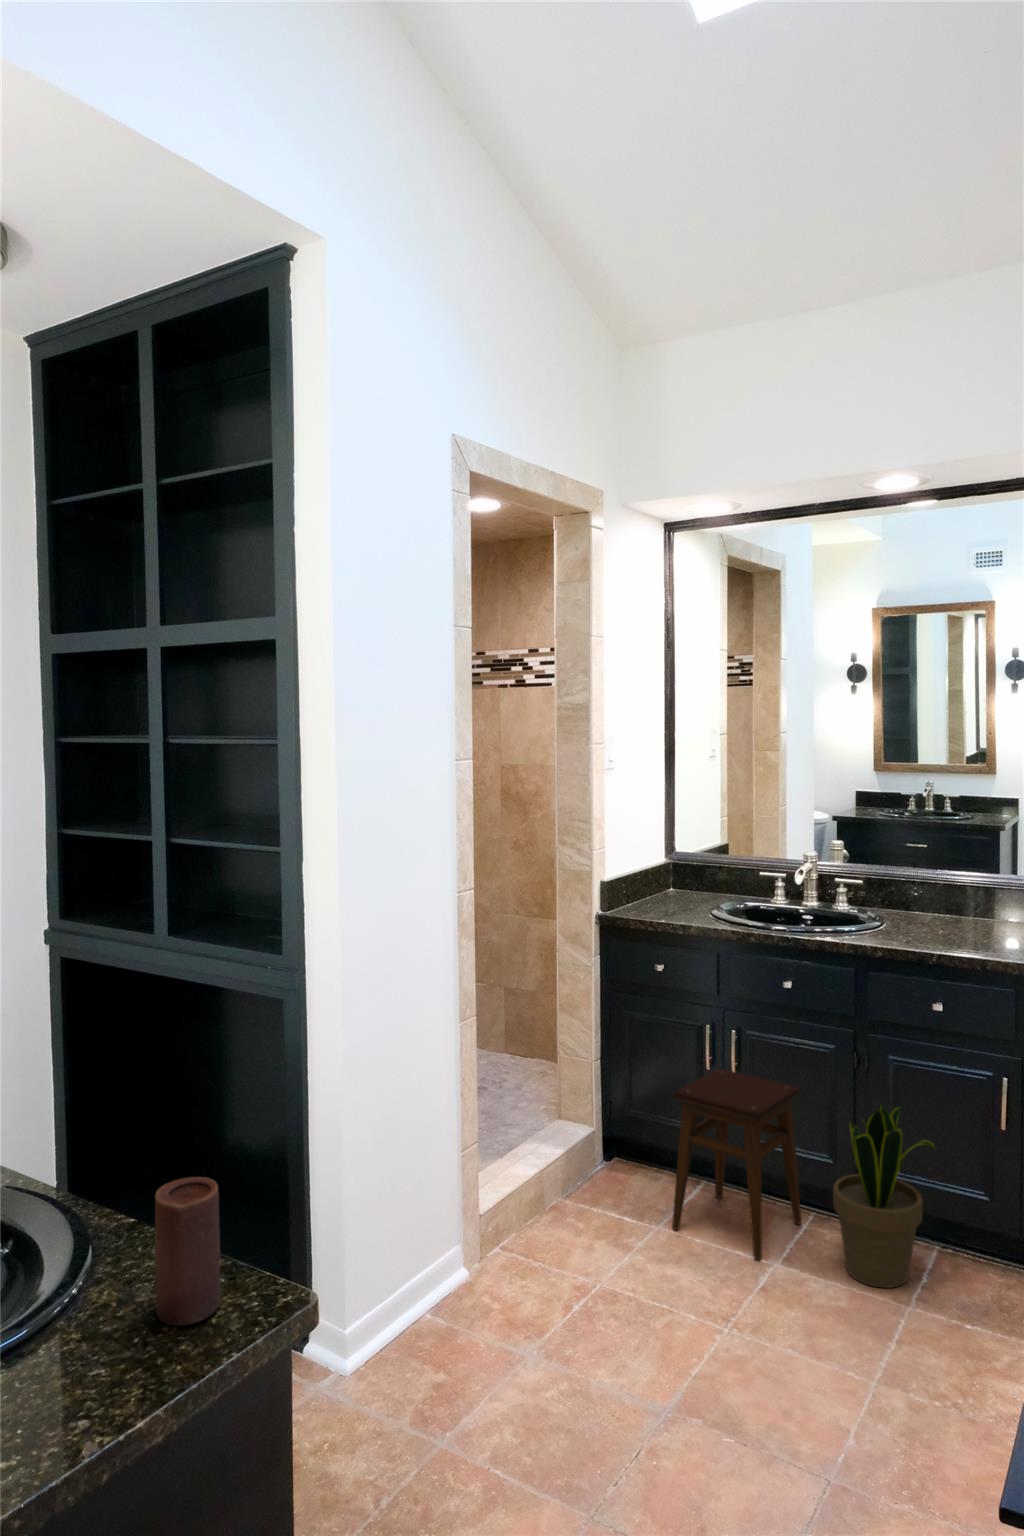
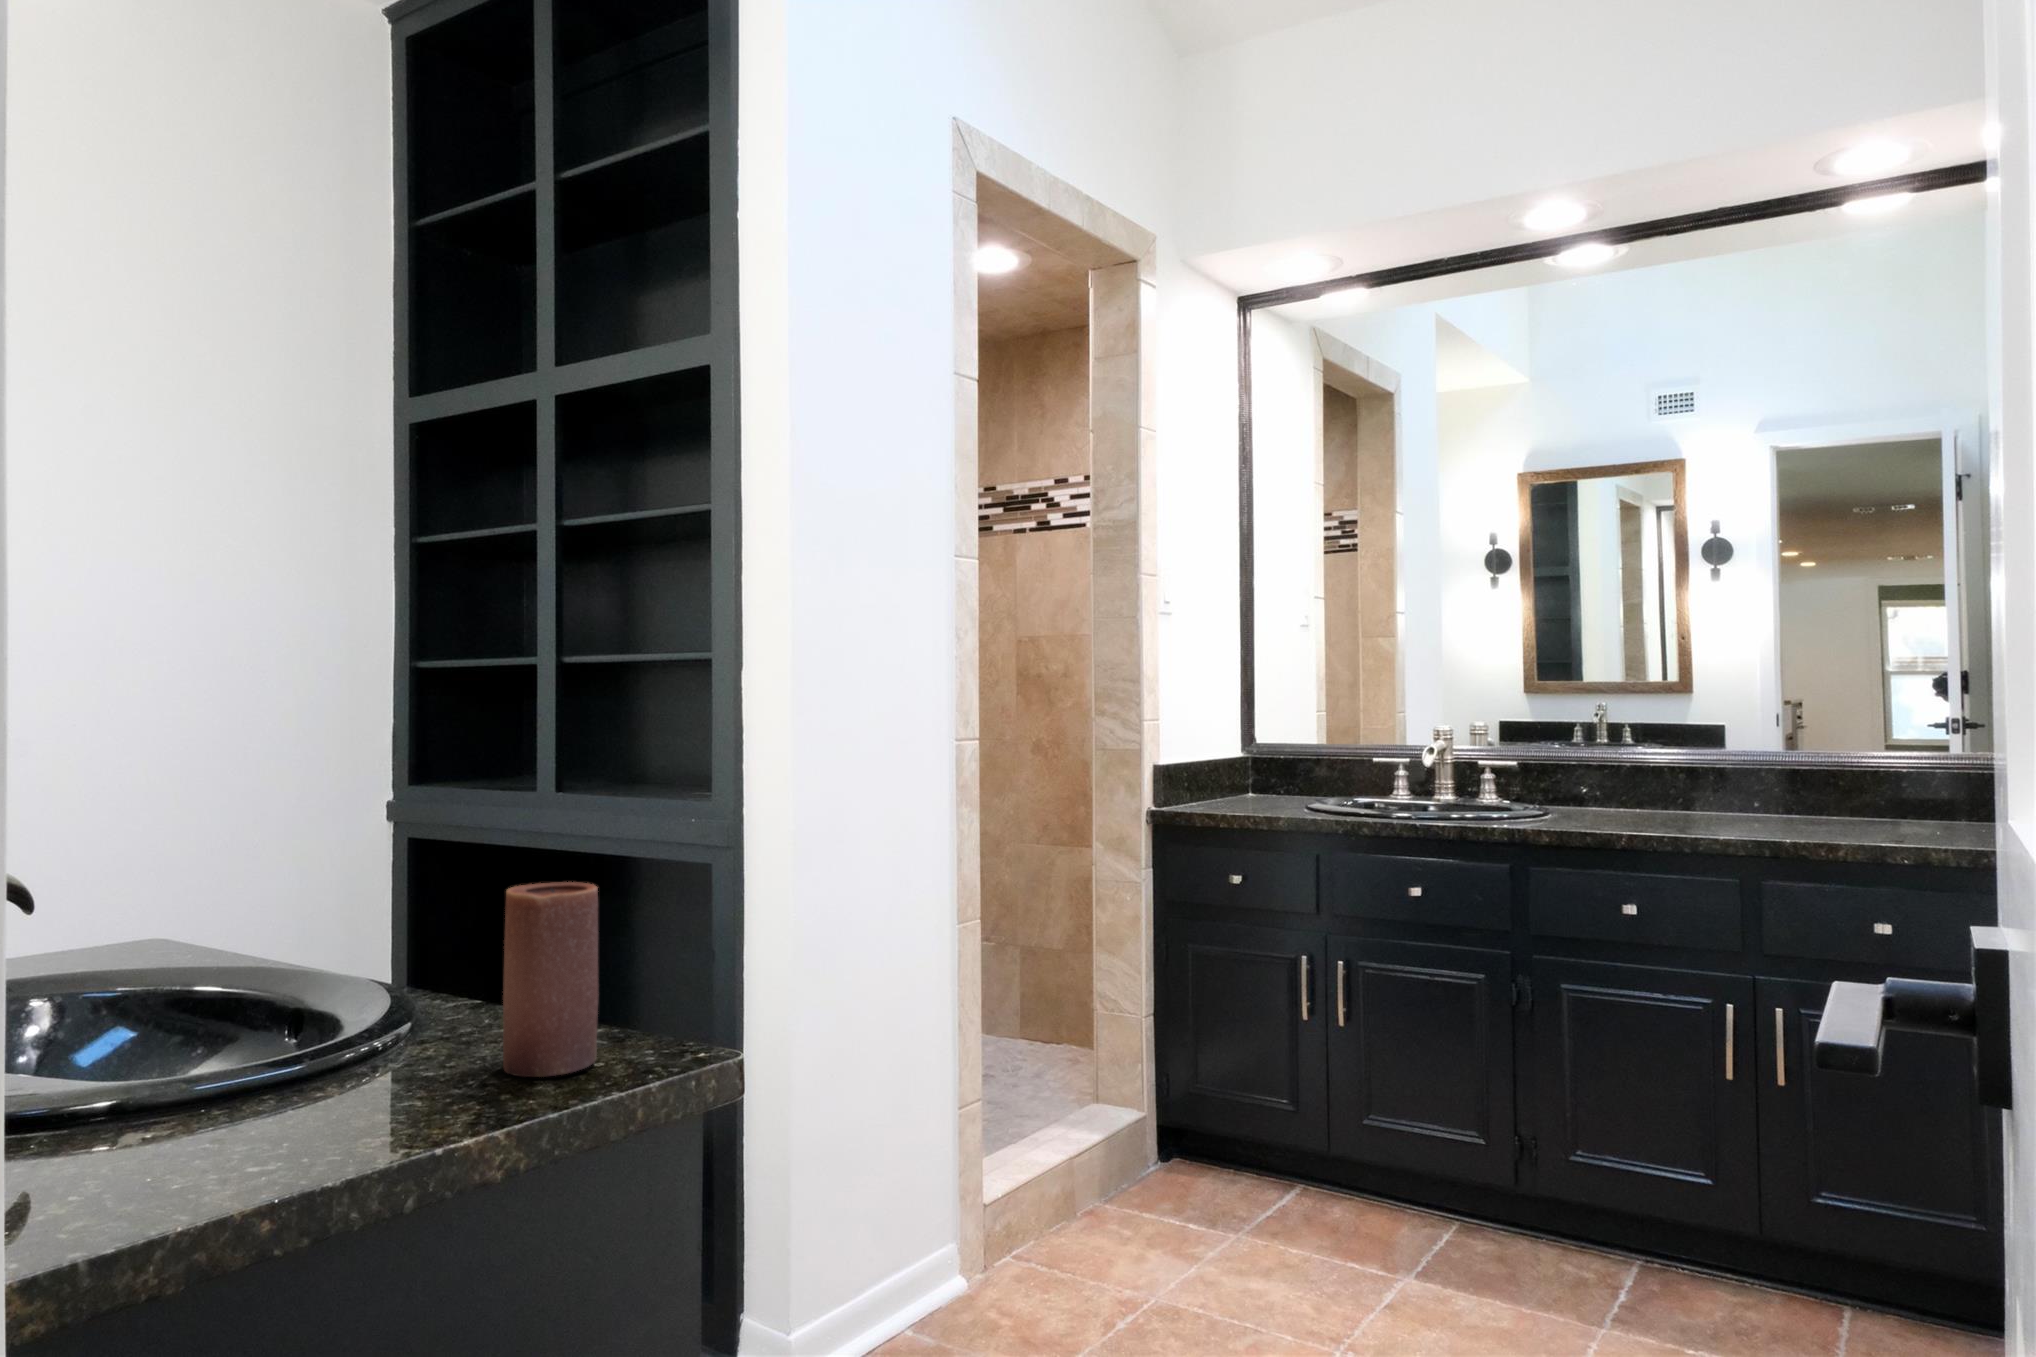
stool: present [672,1069,801,1260] -> none [1256,1016,1441,1273]
potted plant: present [833,1105,936,1288] -> none [1487,1047,1636,1306]

